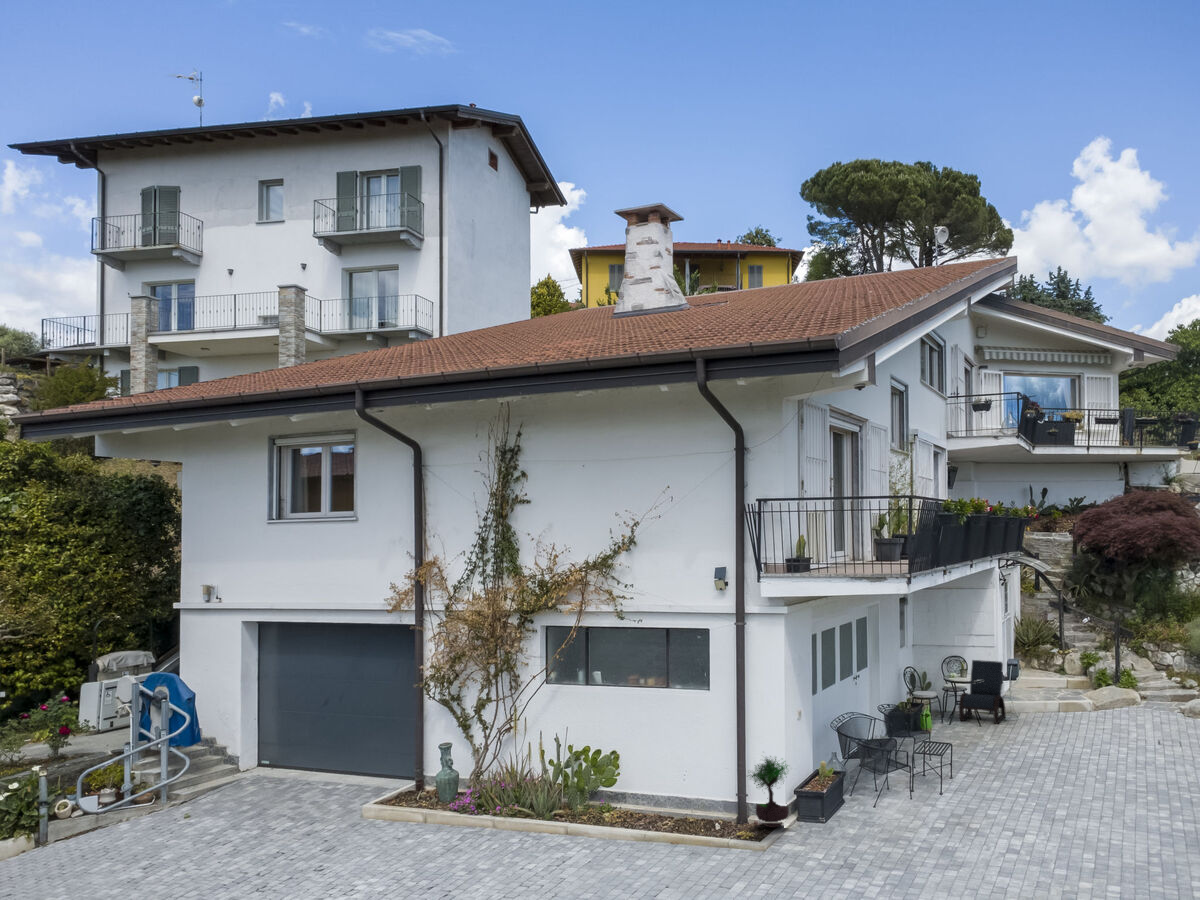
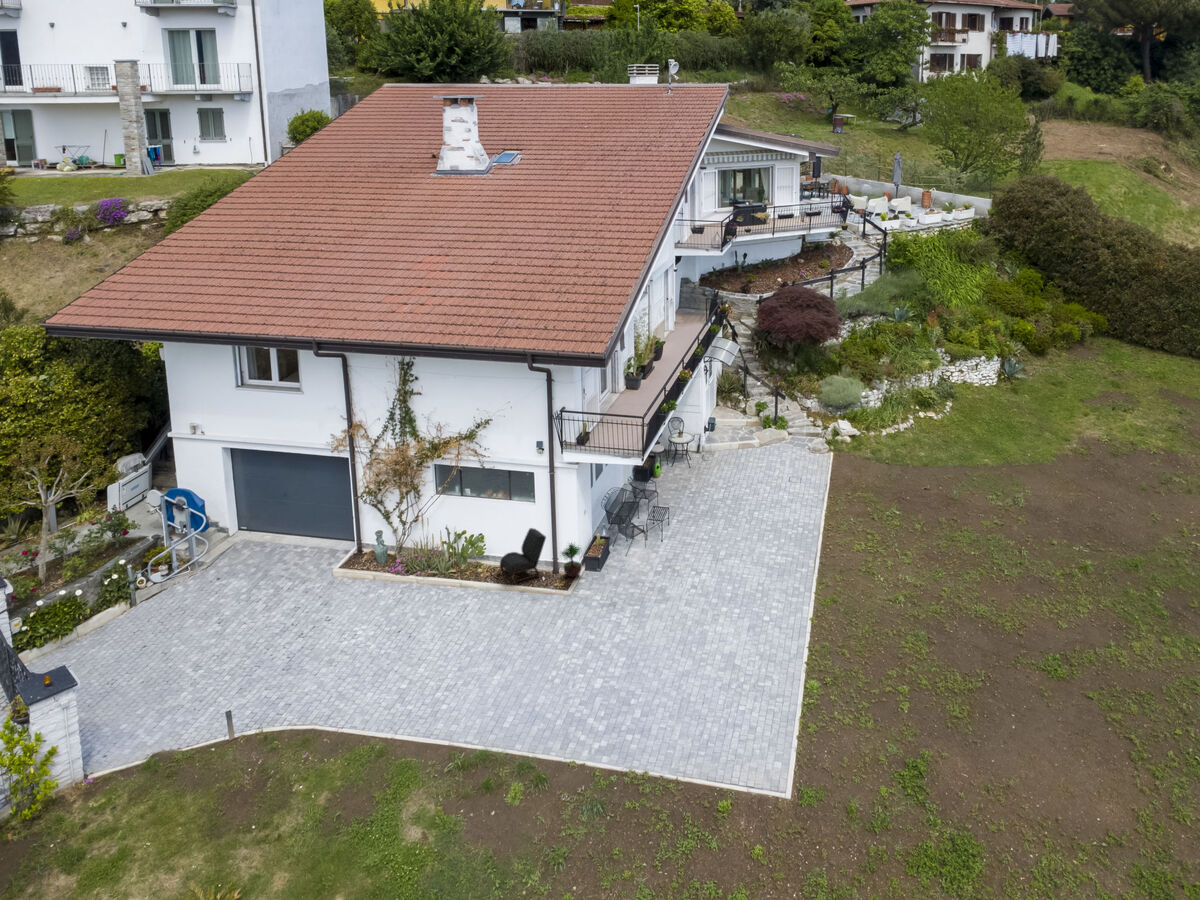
lounge chair: present [959,660,1006,724] -> present [500,528,546,584]

